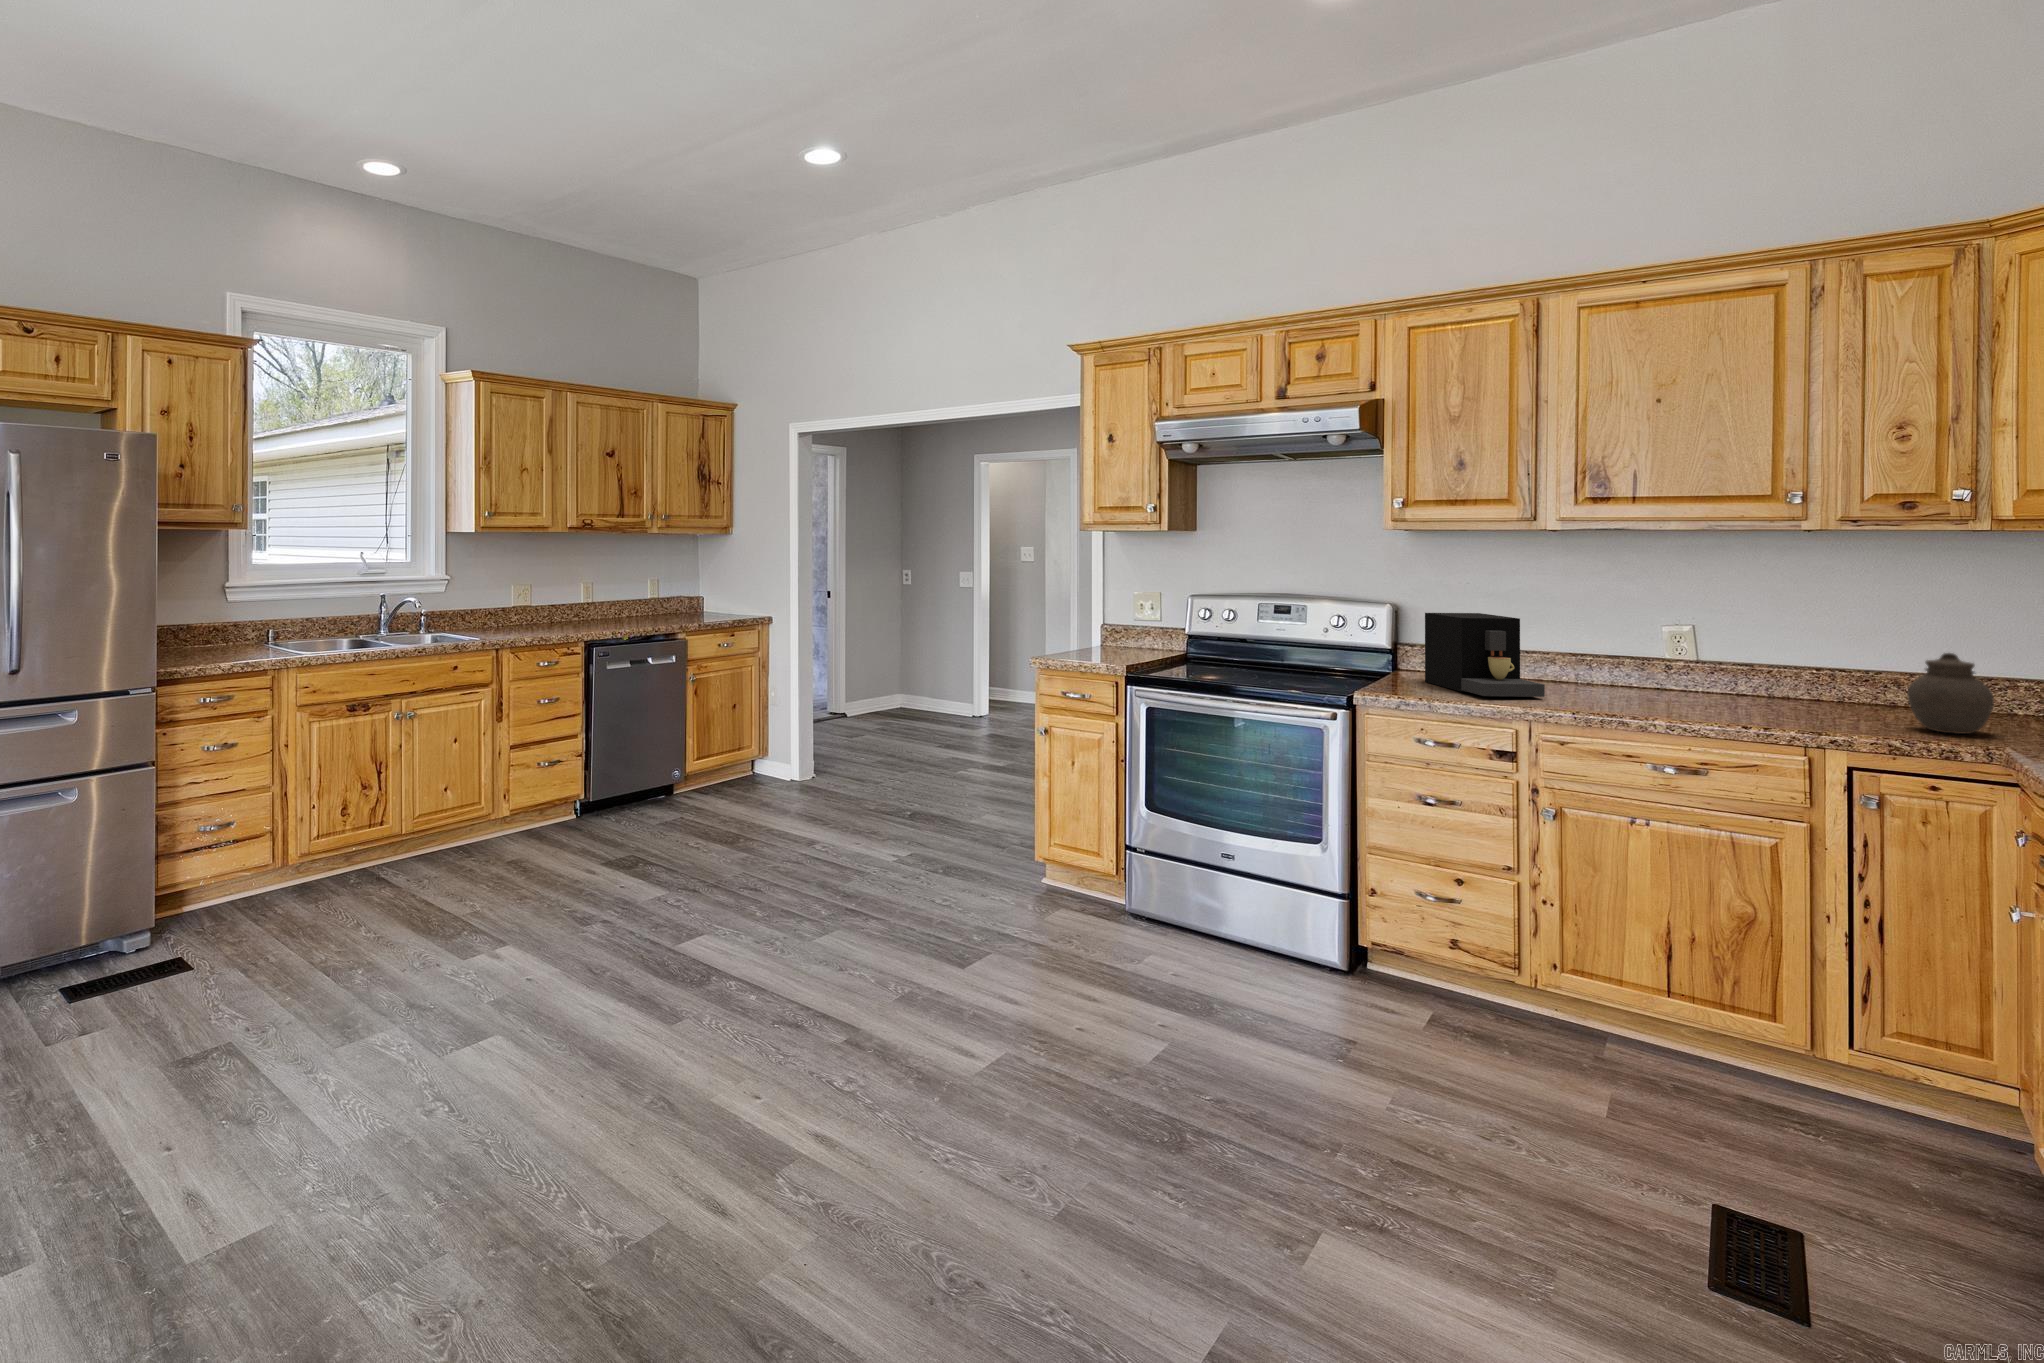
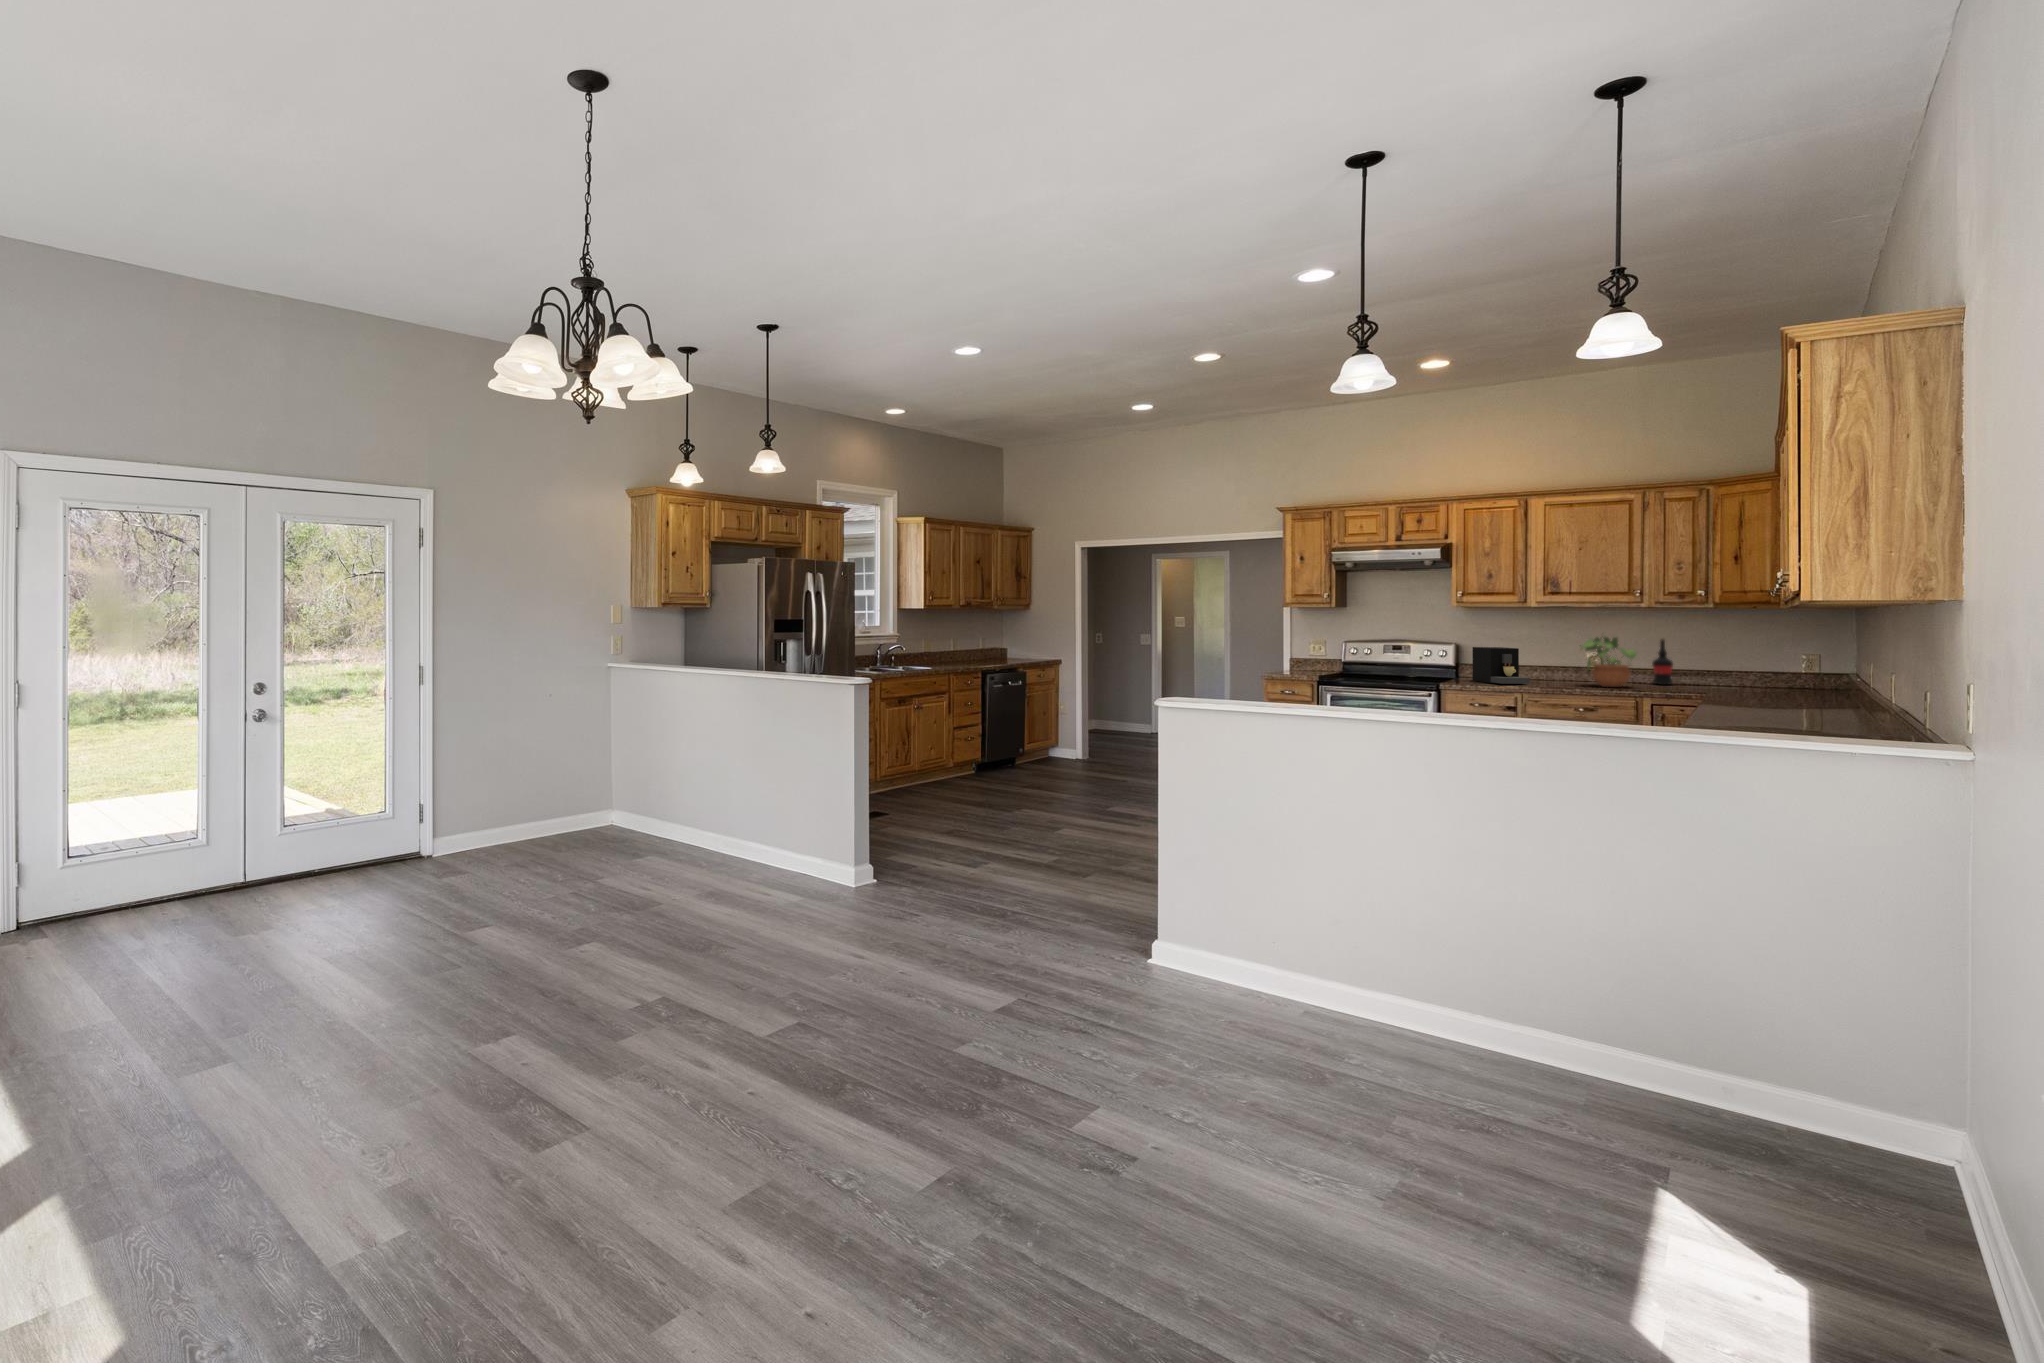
potted plant: none [1652,586,1794,713] -> present [1581,637,1637,687]
wine bottle: none [1815,600,1866,705] -> present [1652,638,1673,685]
jar: present [1907,653,1994,734] -> none [1681,658,1713,691]

